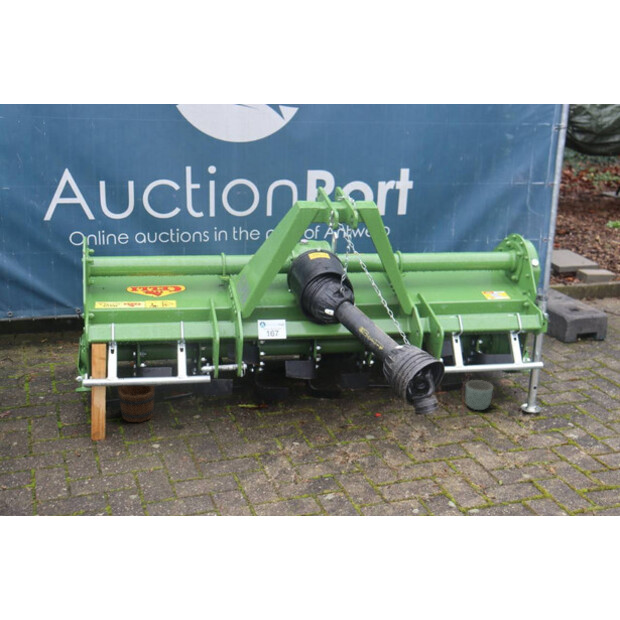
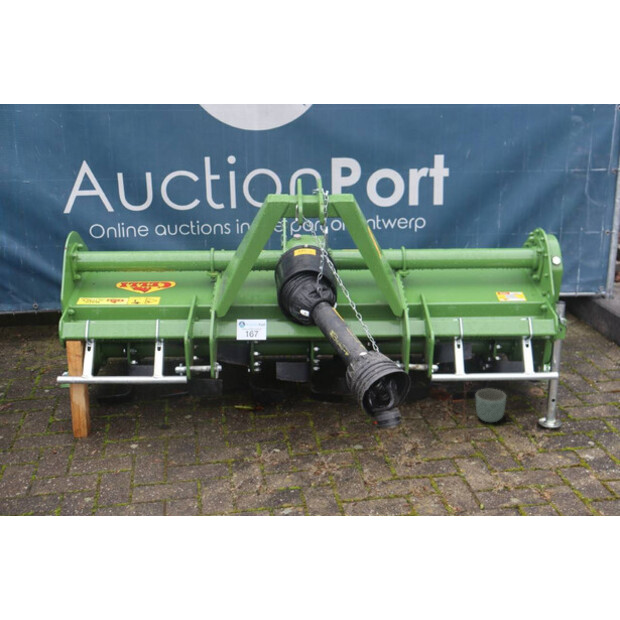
wooden bucket: present [118,362,155,422] -> none [106,360,145,421]

